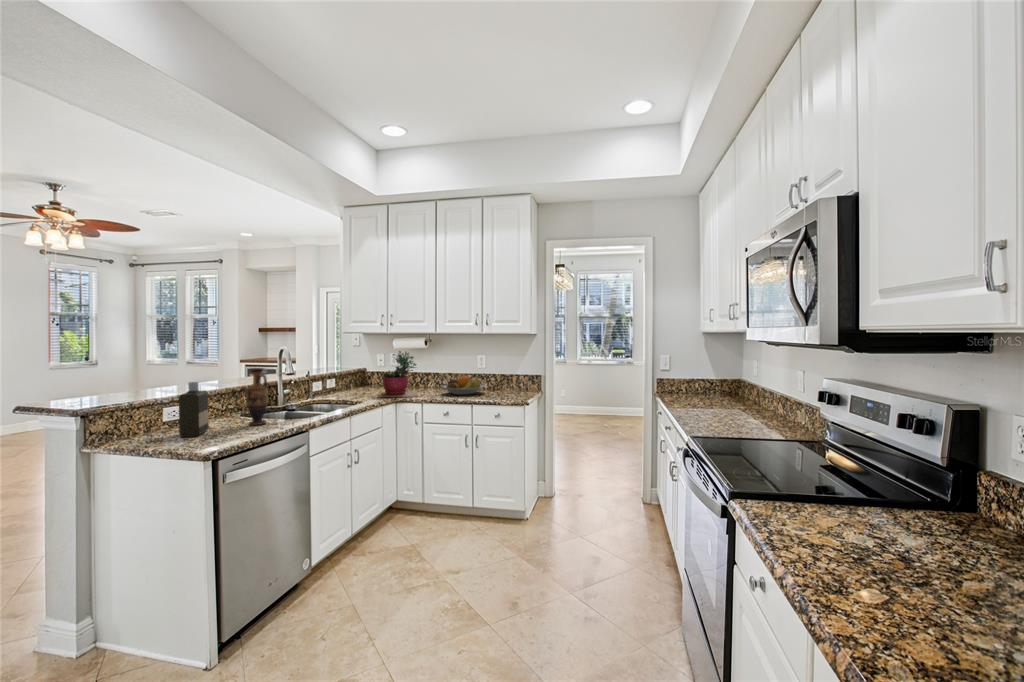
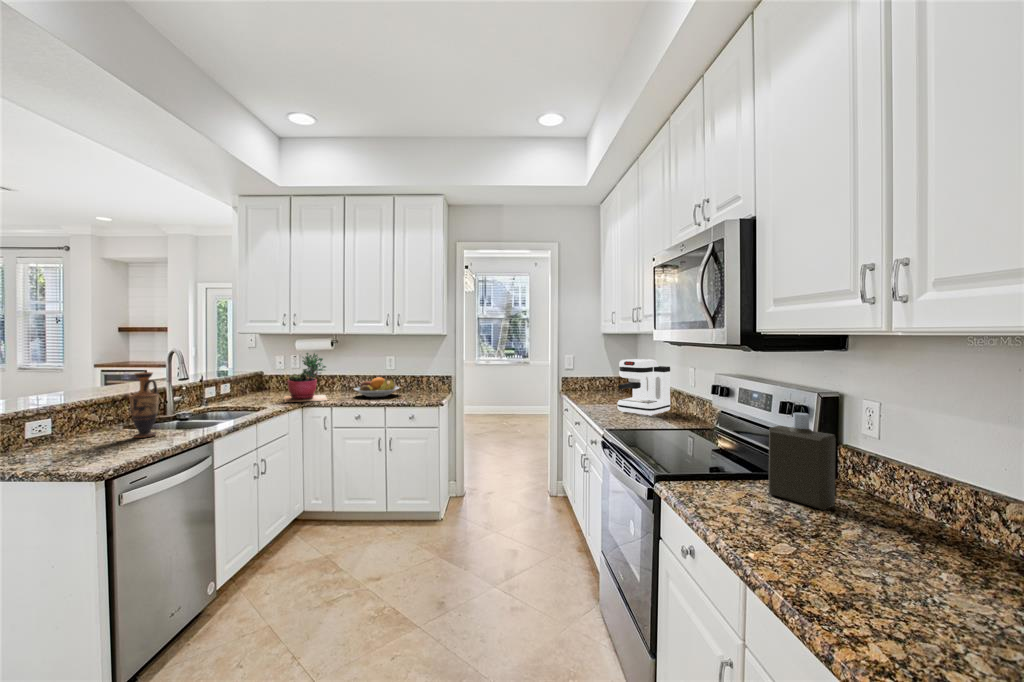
coffee maker: none [710,360,776,424] -> present [617,359,670,416]
bottle: present [179,382,208,437] -> present [769,413,836,510]

